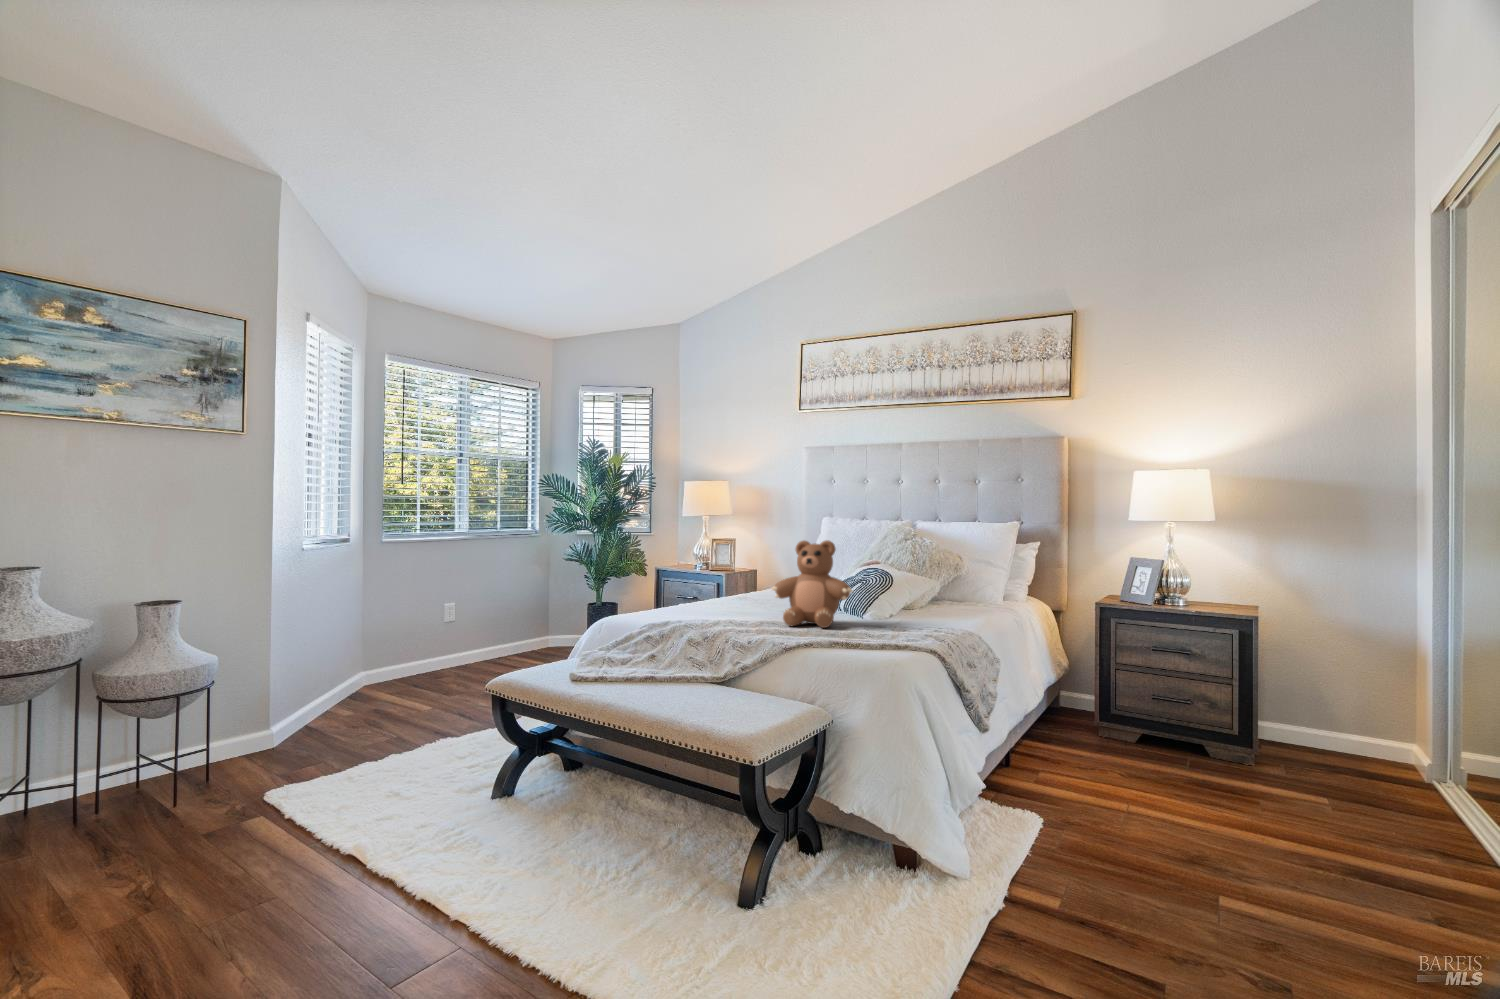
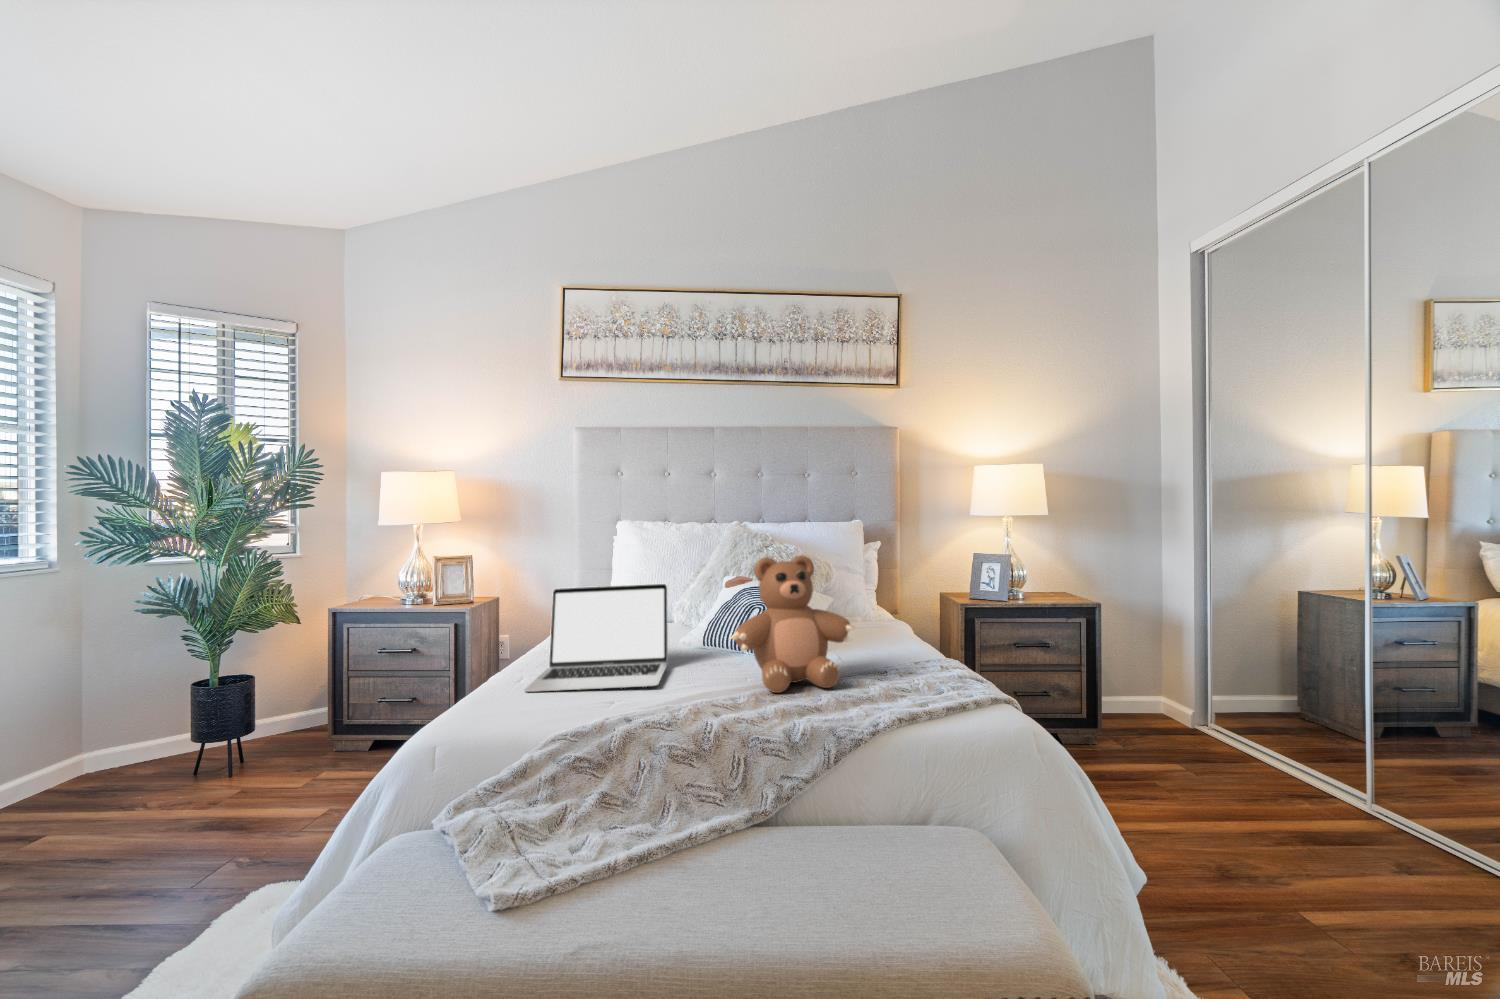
laptop: none [673,556,774,615] -> present [525,584,668,692]

